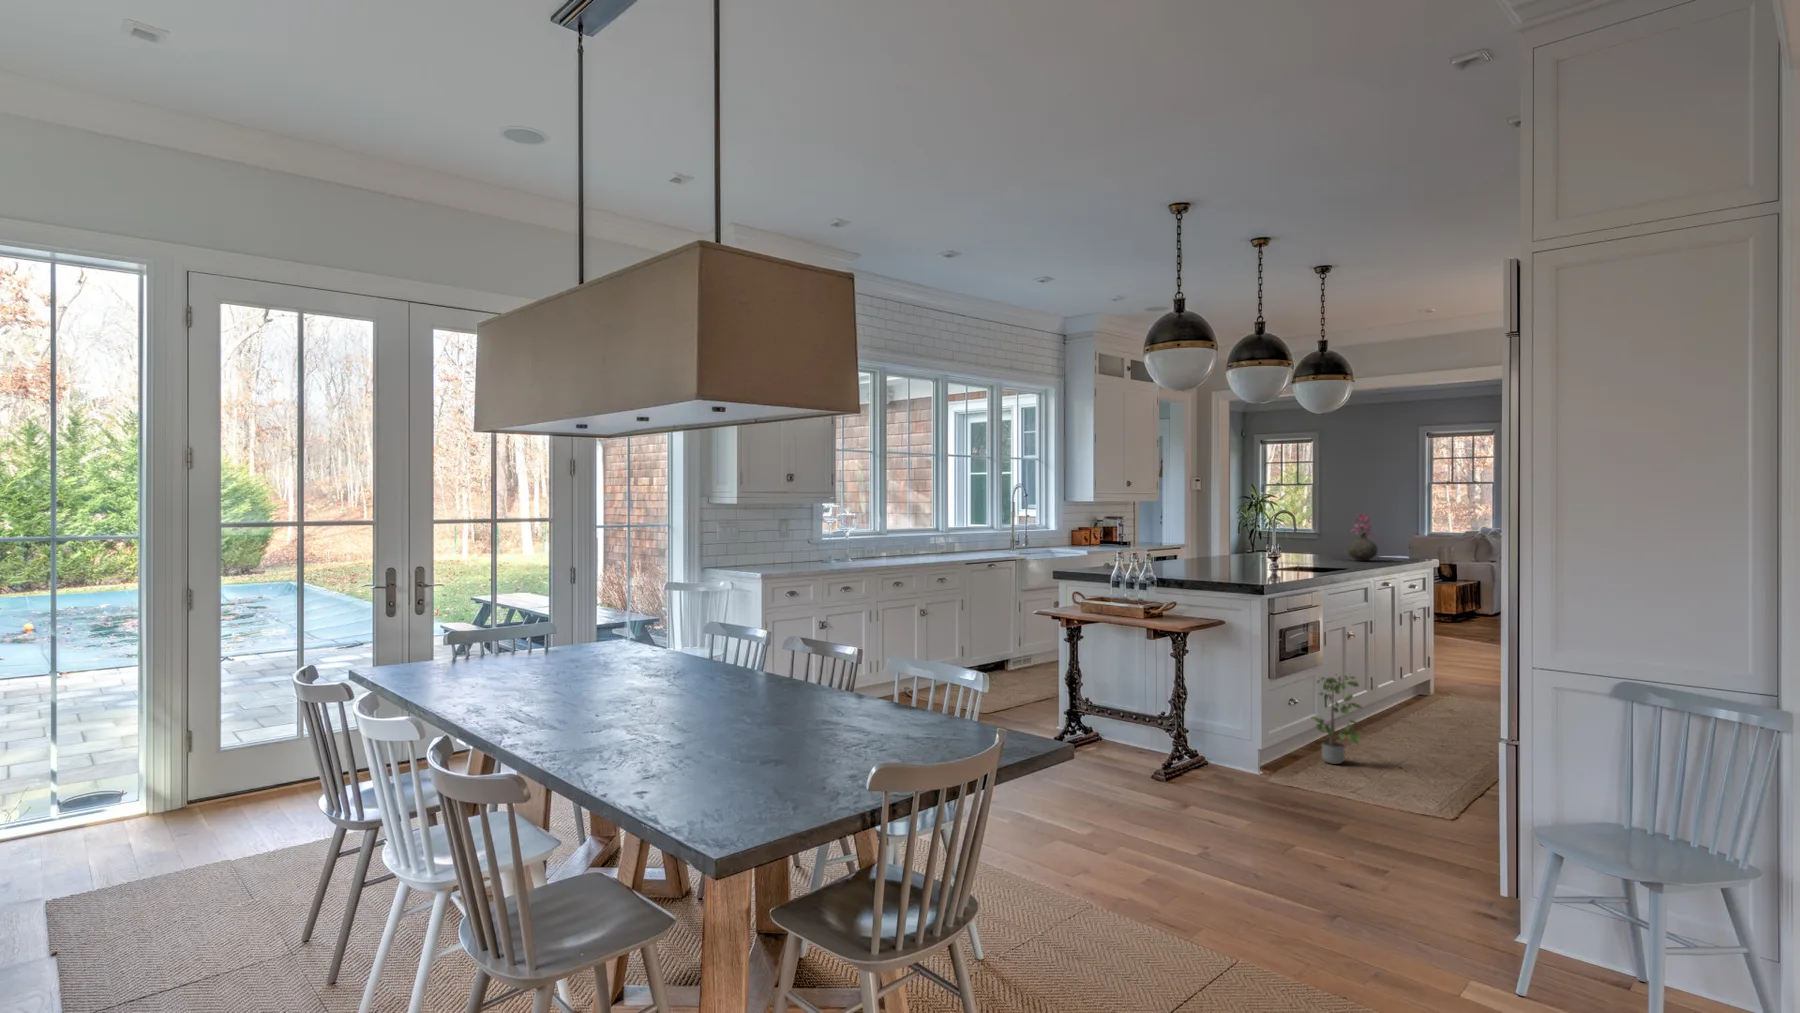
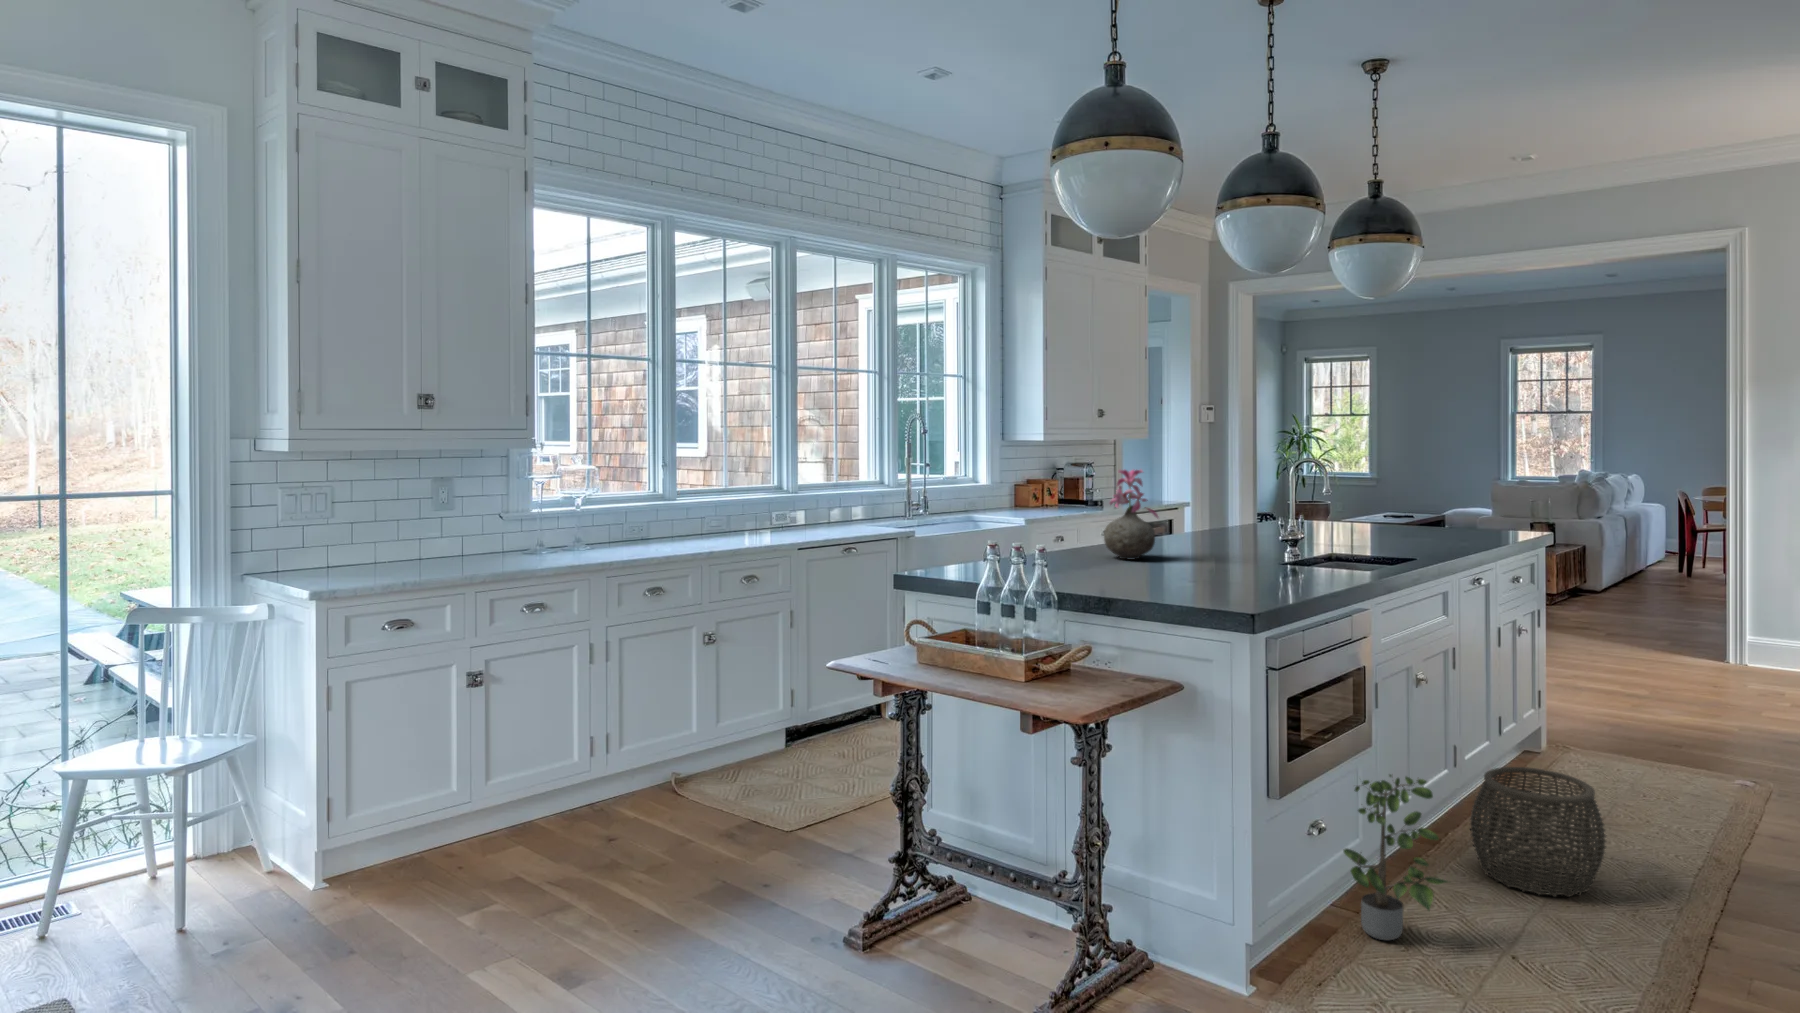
vase: present [1348,514,1378,561] -> present [1104,470,1158,559]
woven basket: none [1381,683,1456,750] -> present [1470,767,1606,897]

